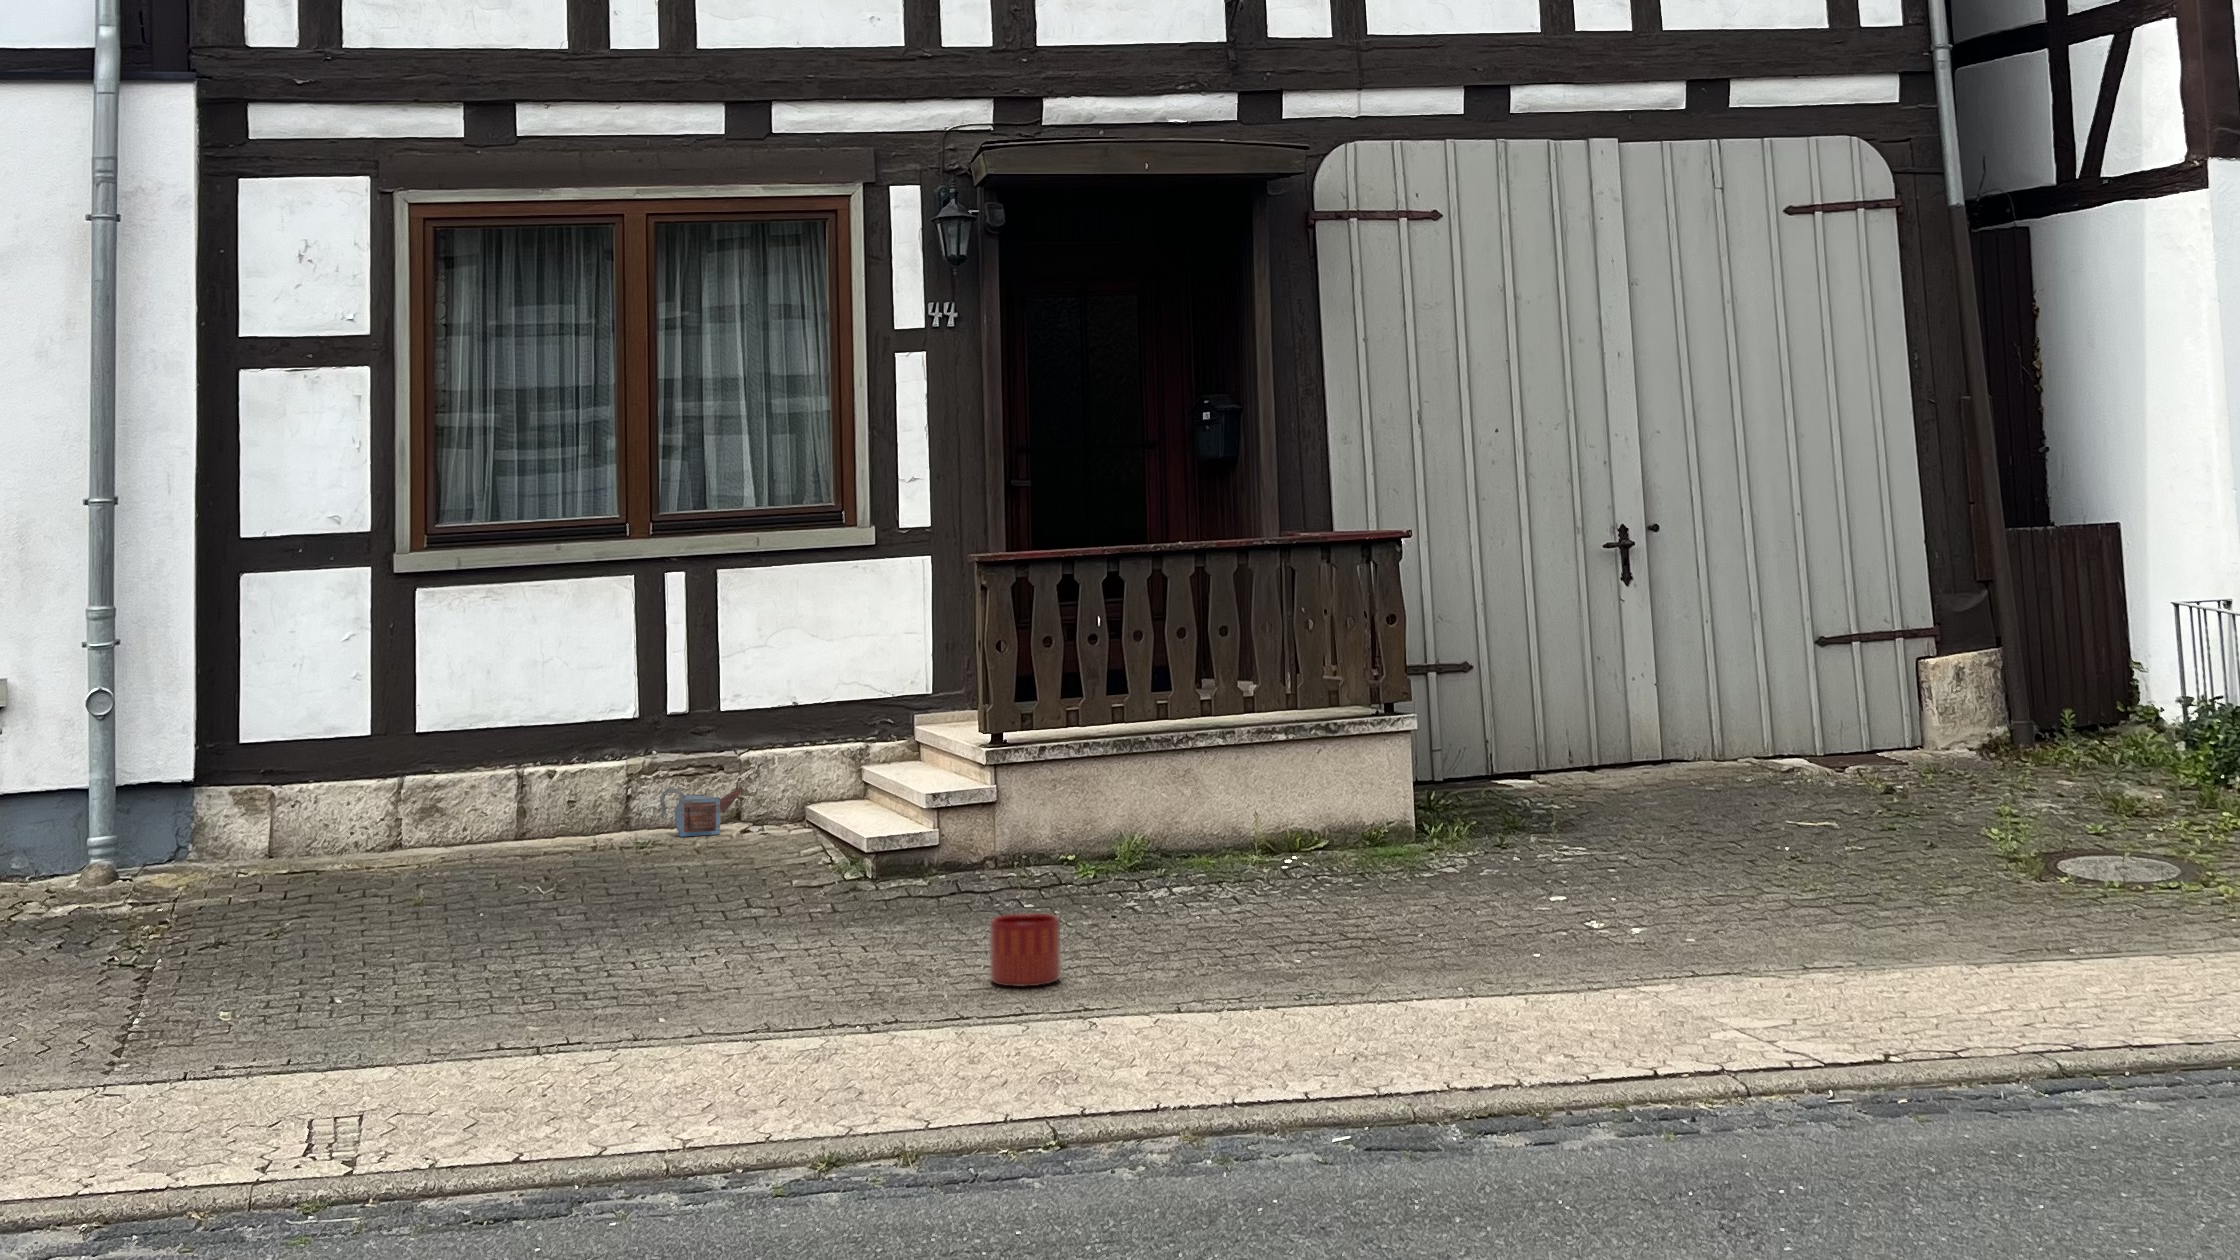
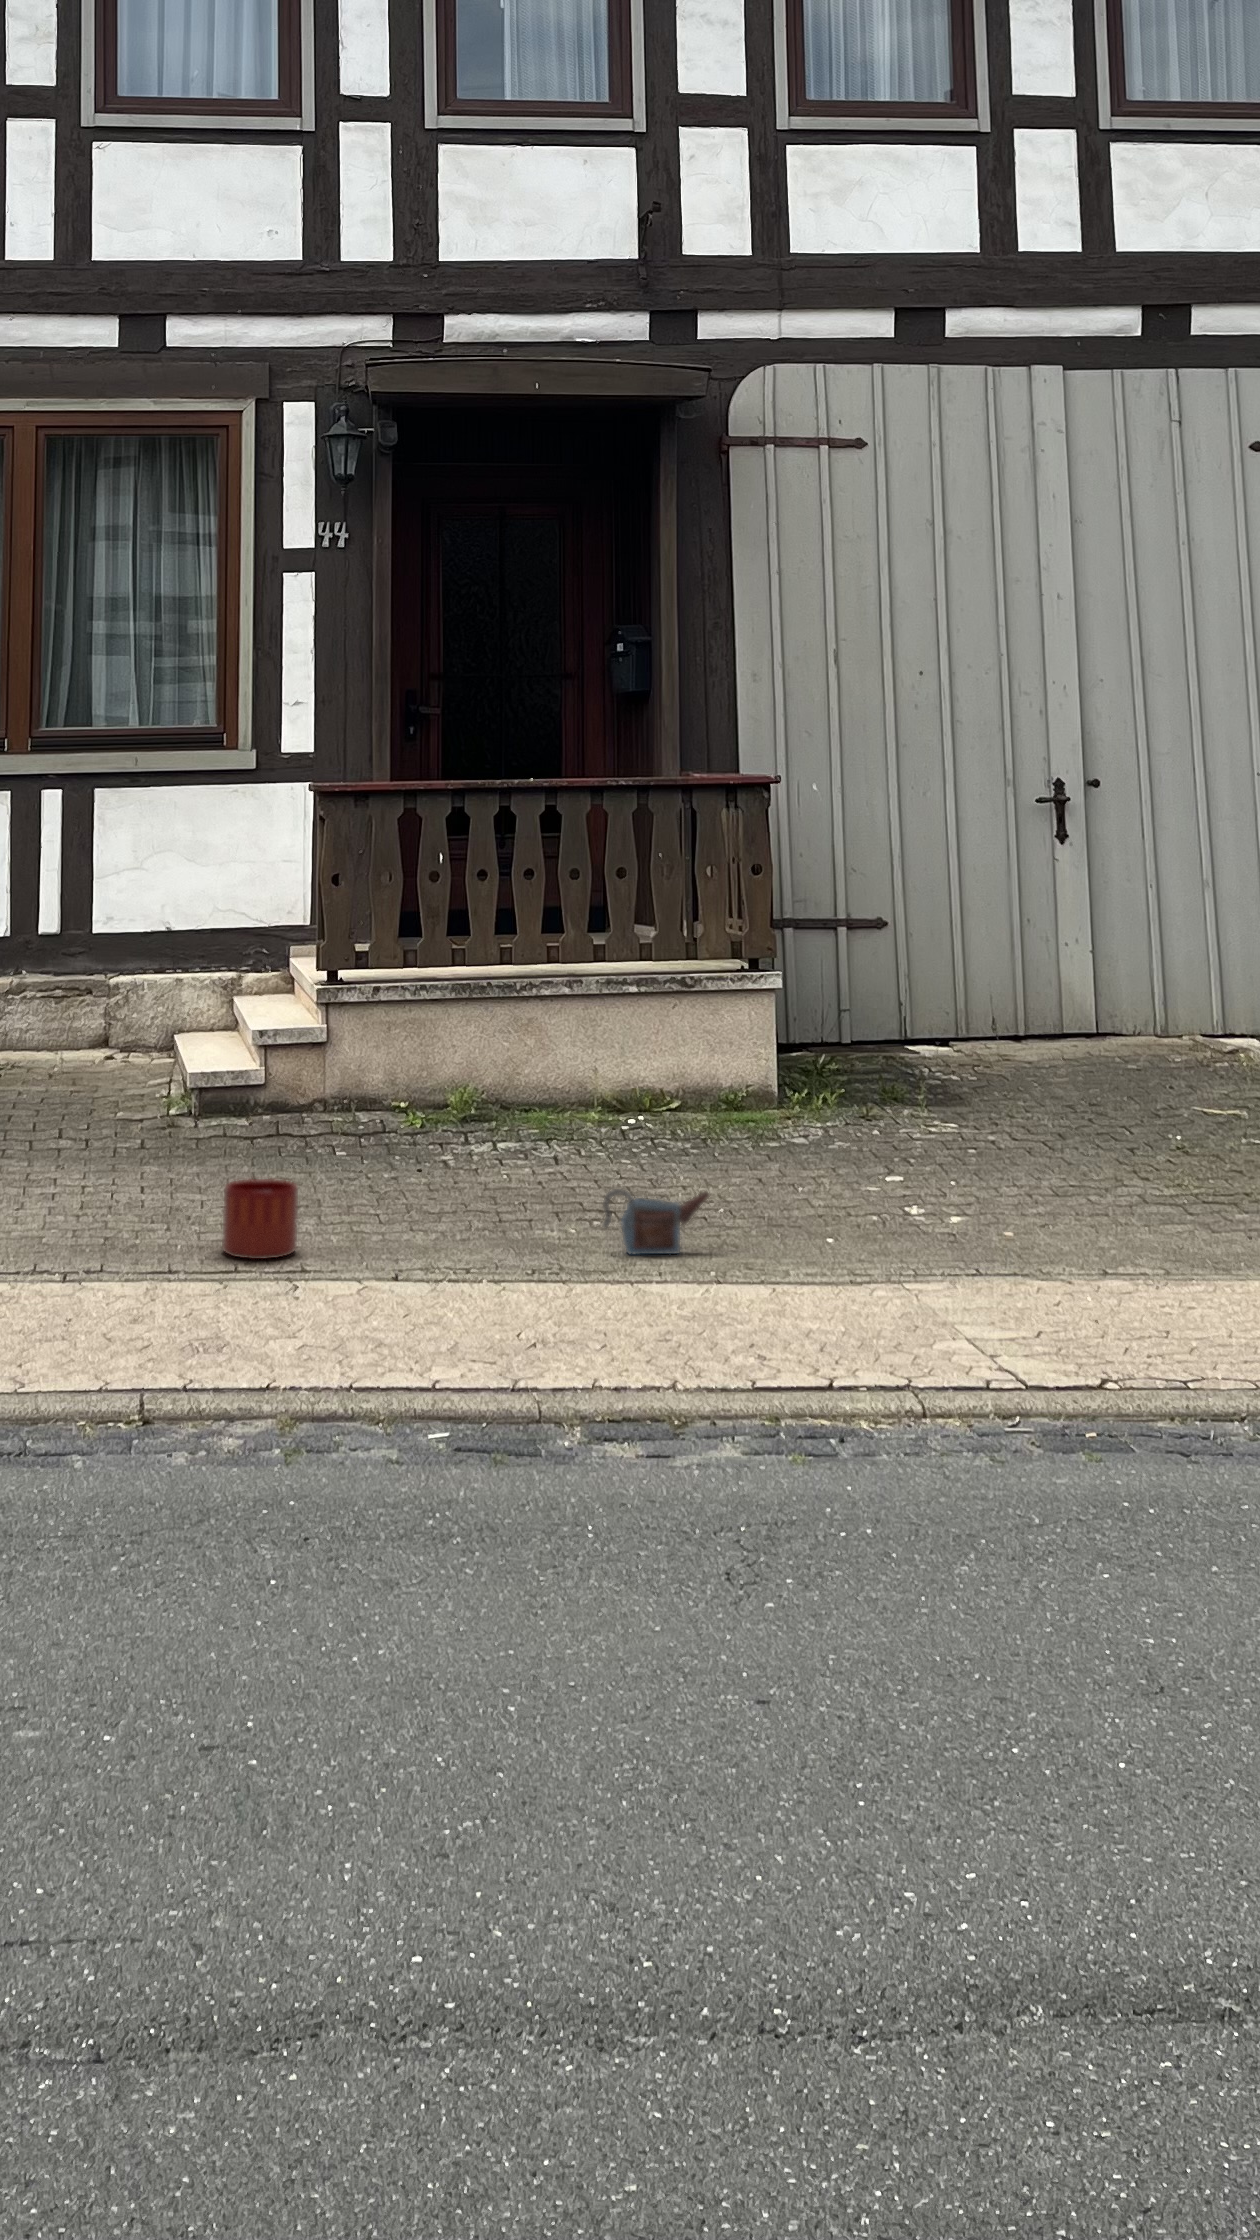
watering can: present [659,787,744,837] -> present [603,1189,709,1254]

